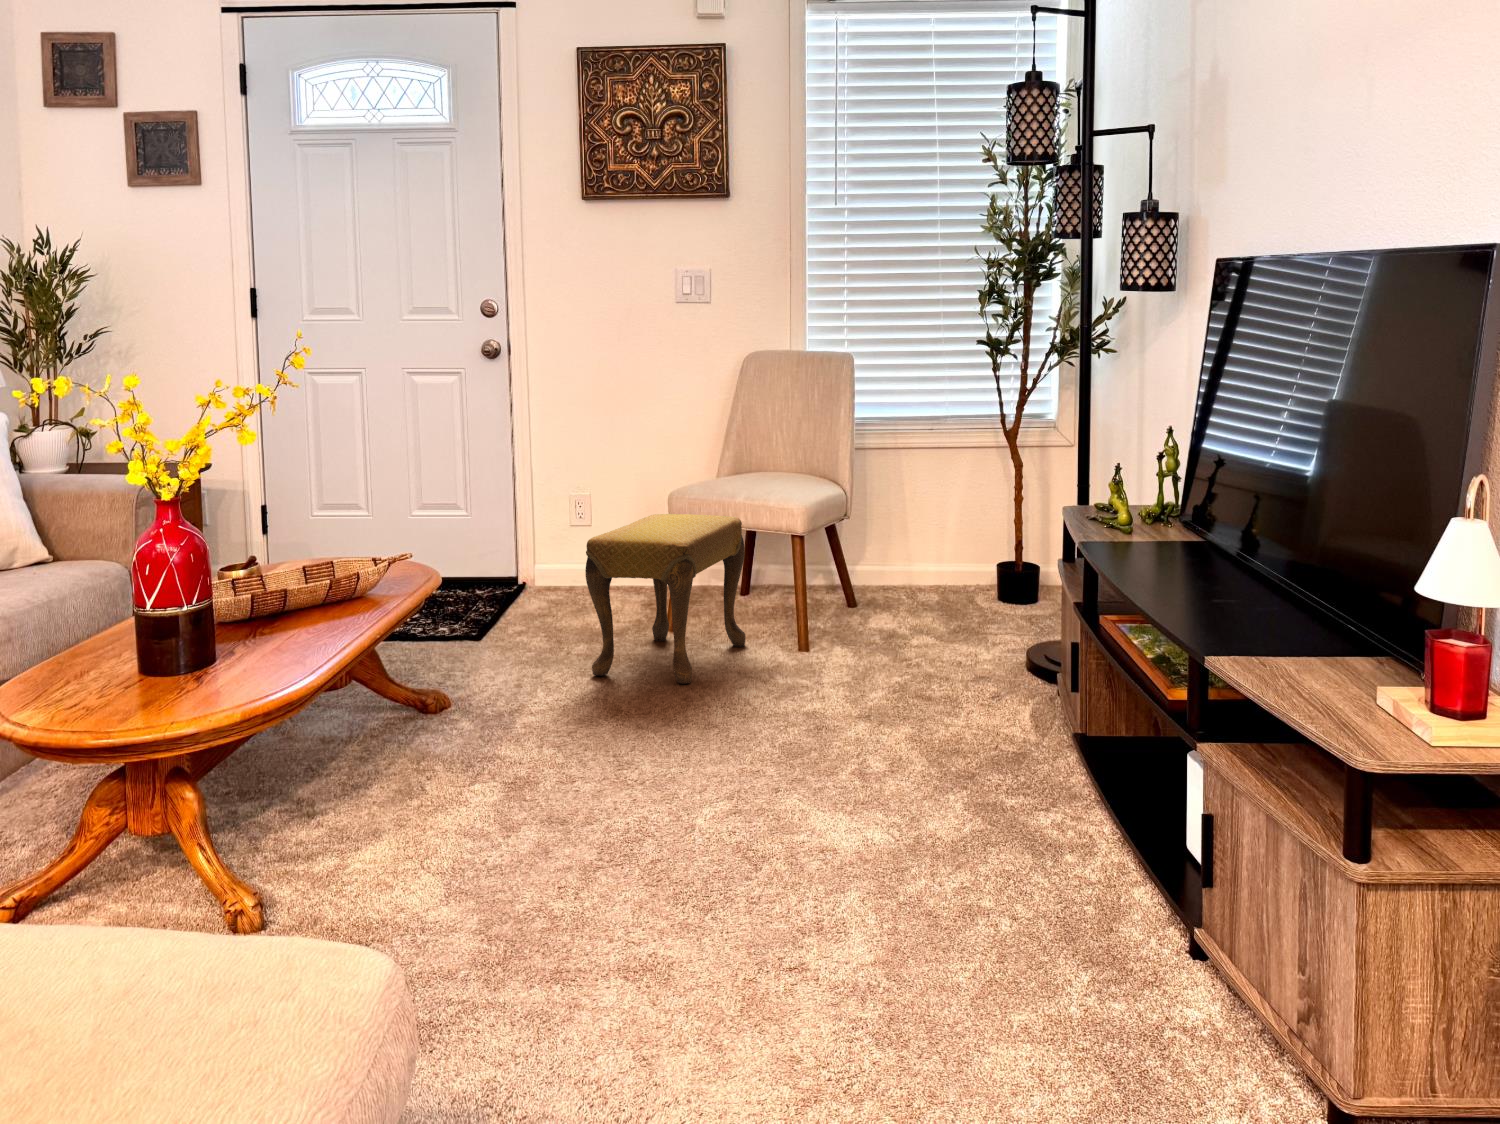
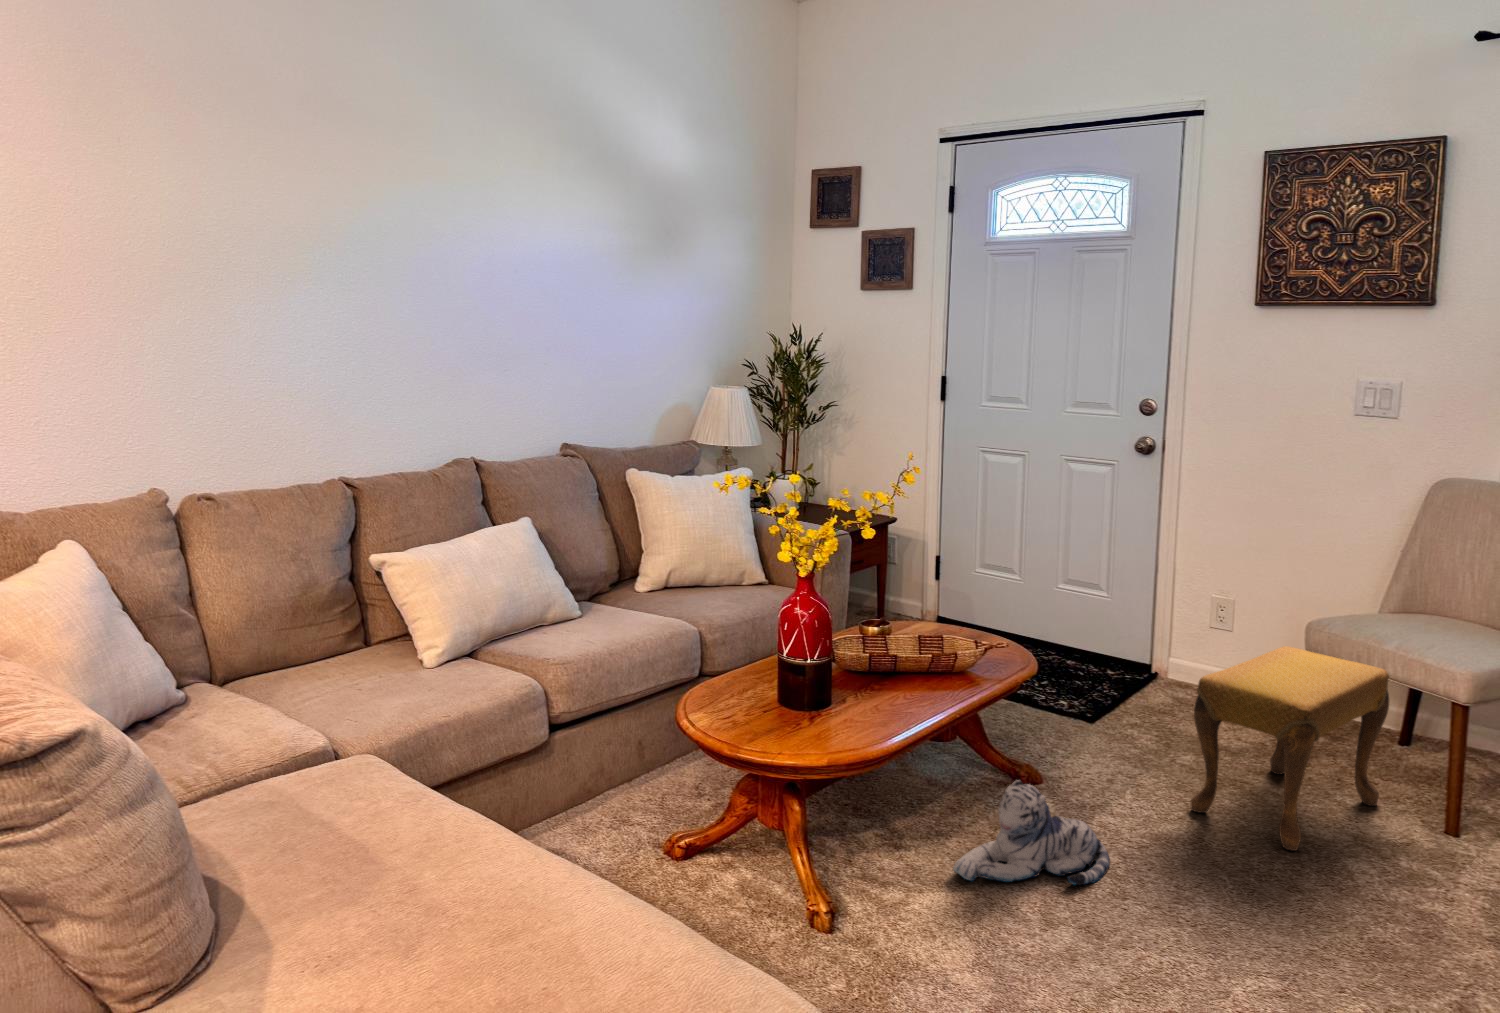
plush toy: none [380,649,532,759] -> present [953,780,1110,885]

